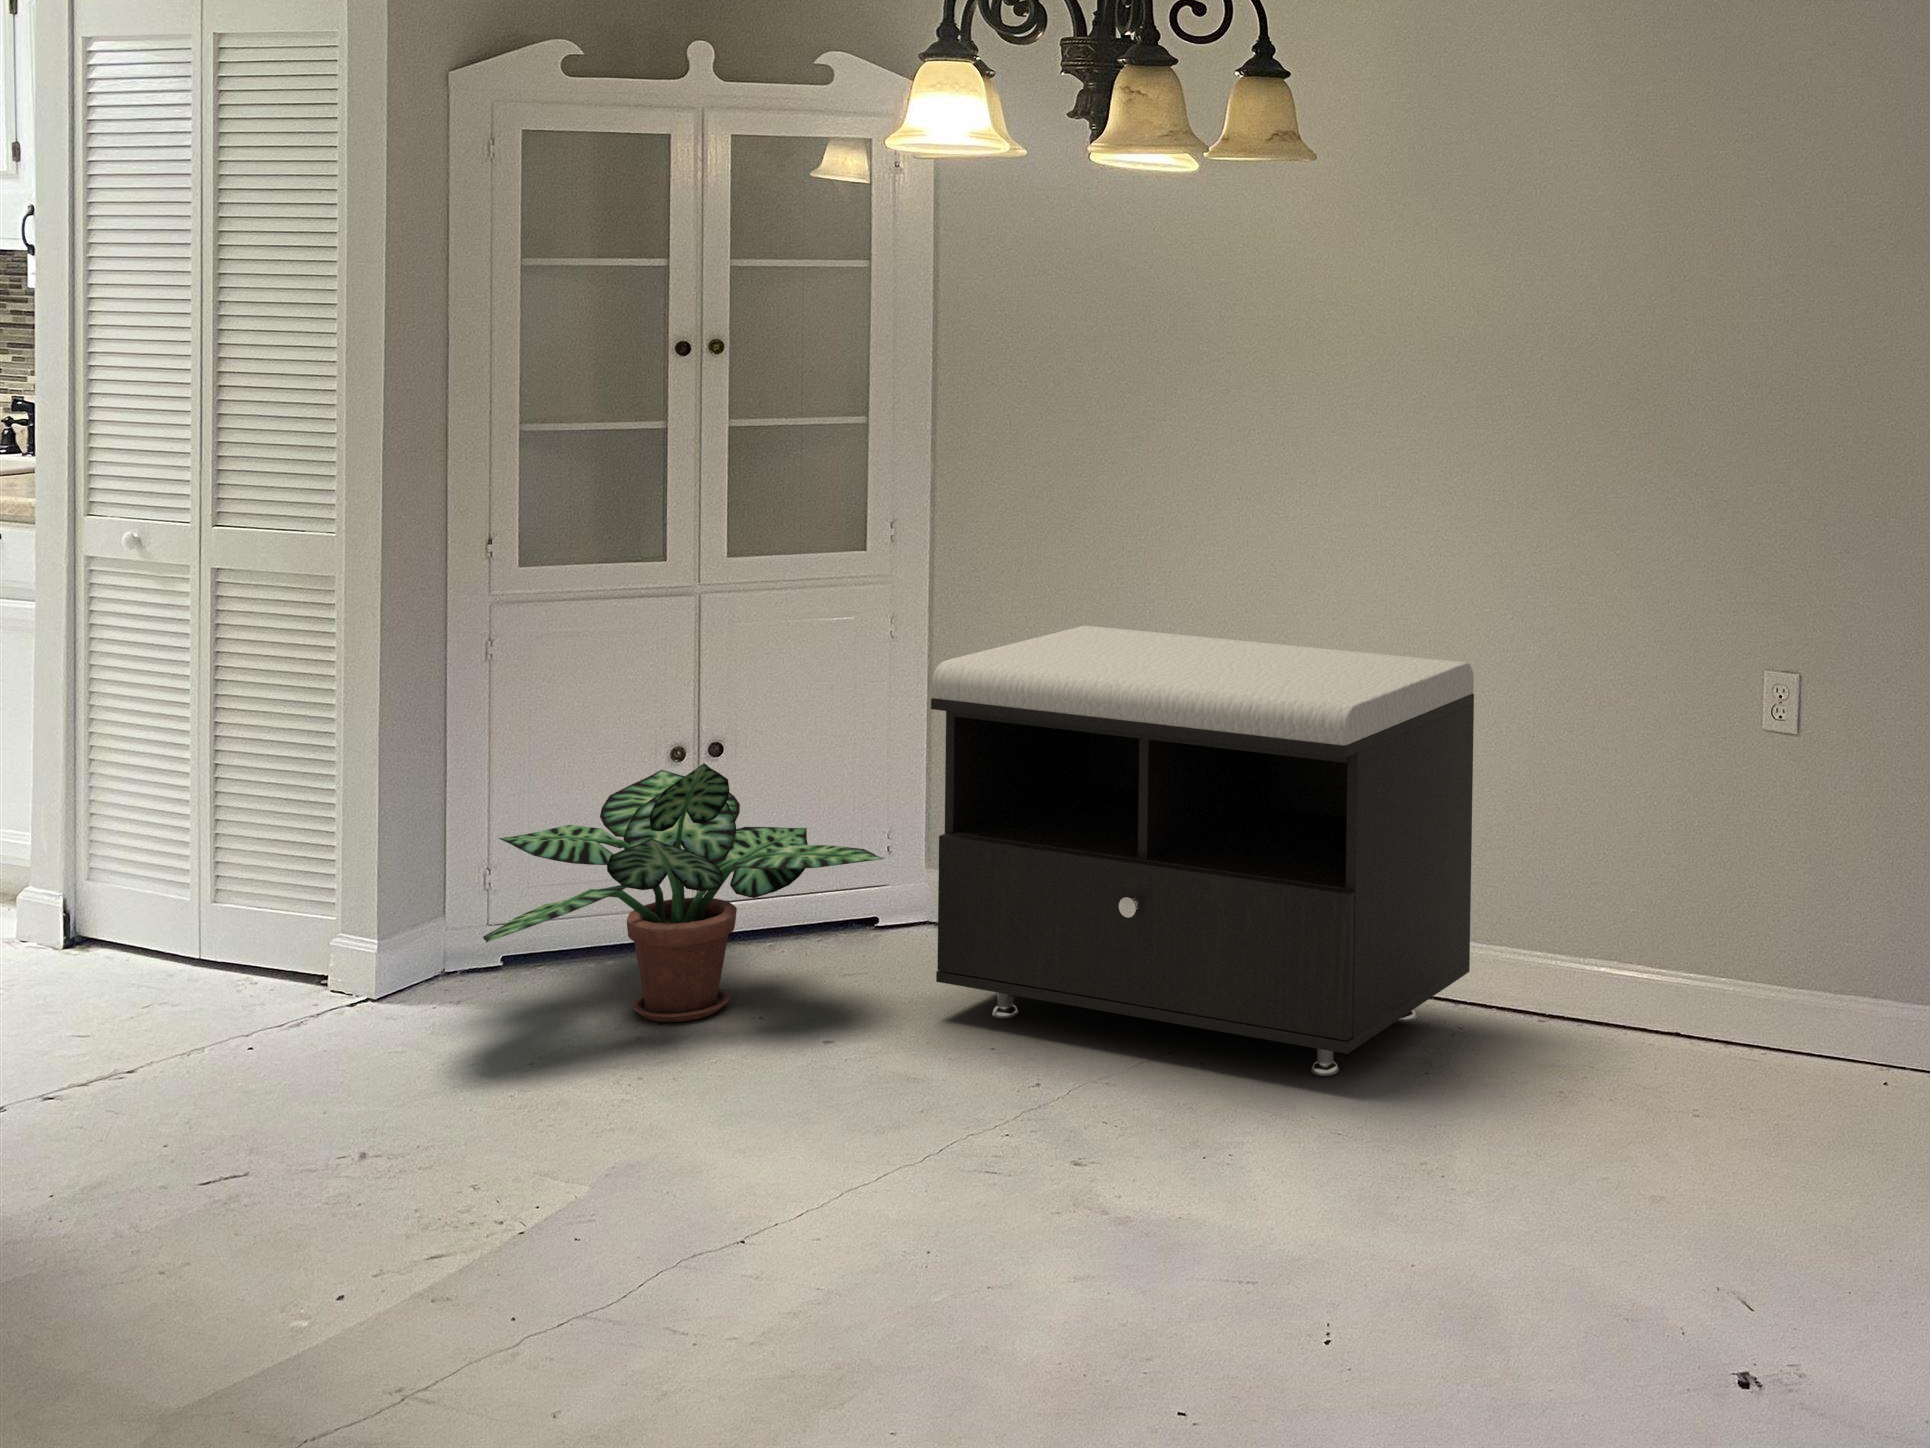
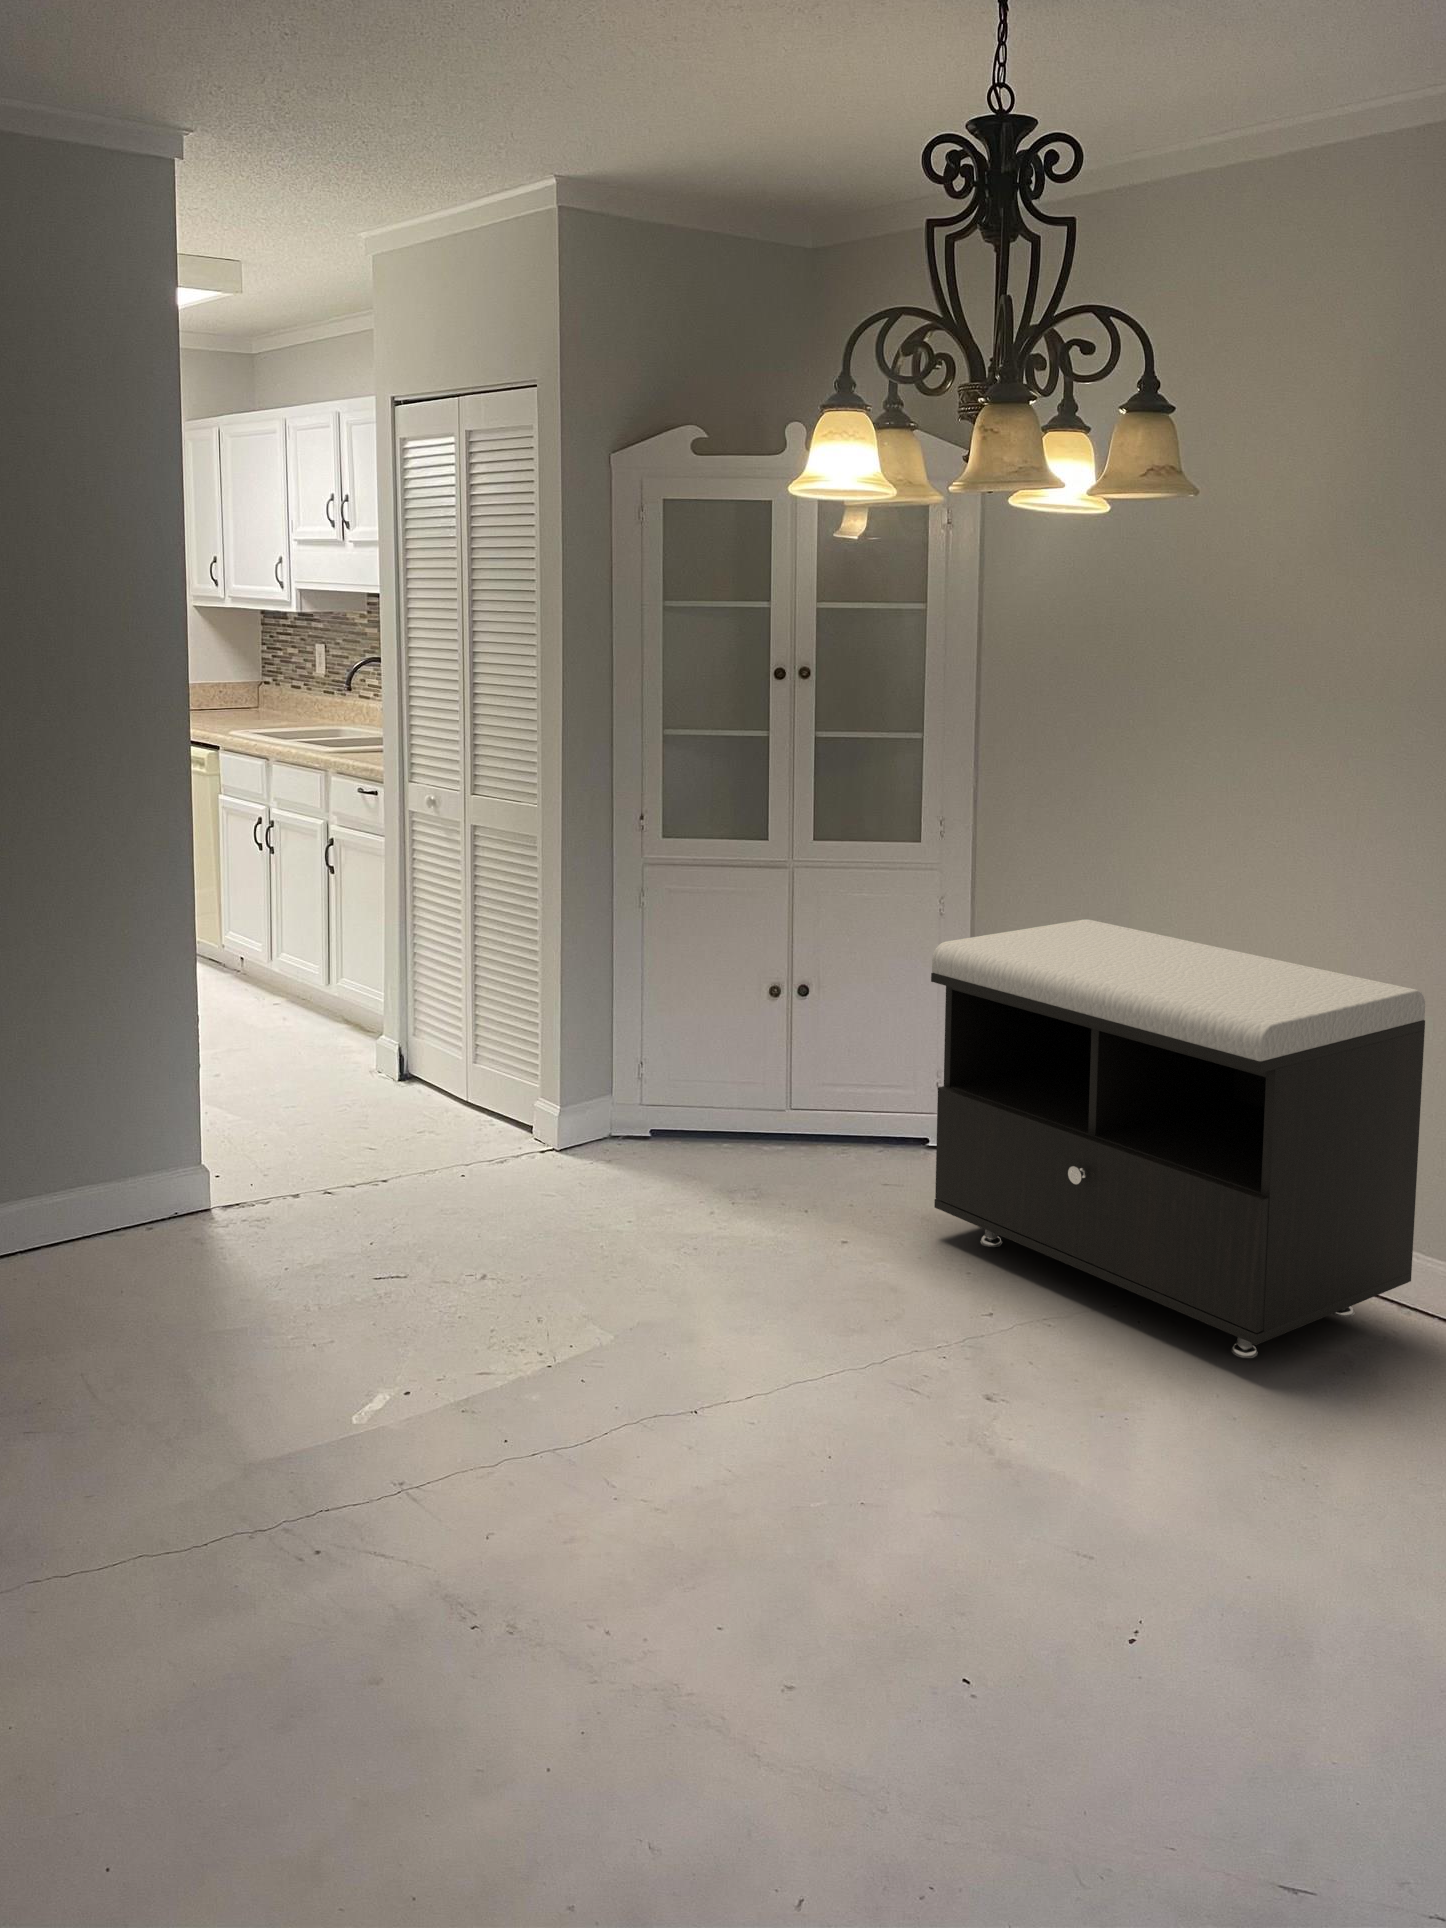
potted plant: present [483,763,884,1022] -> none [592,1003,895,1205]

